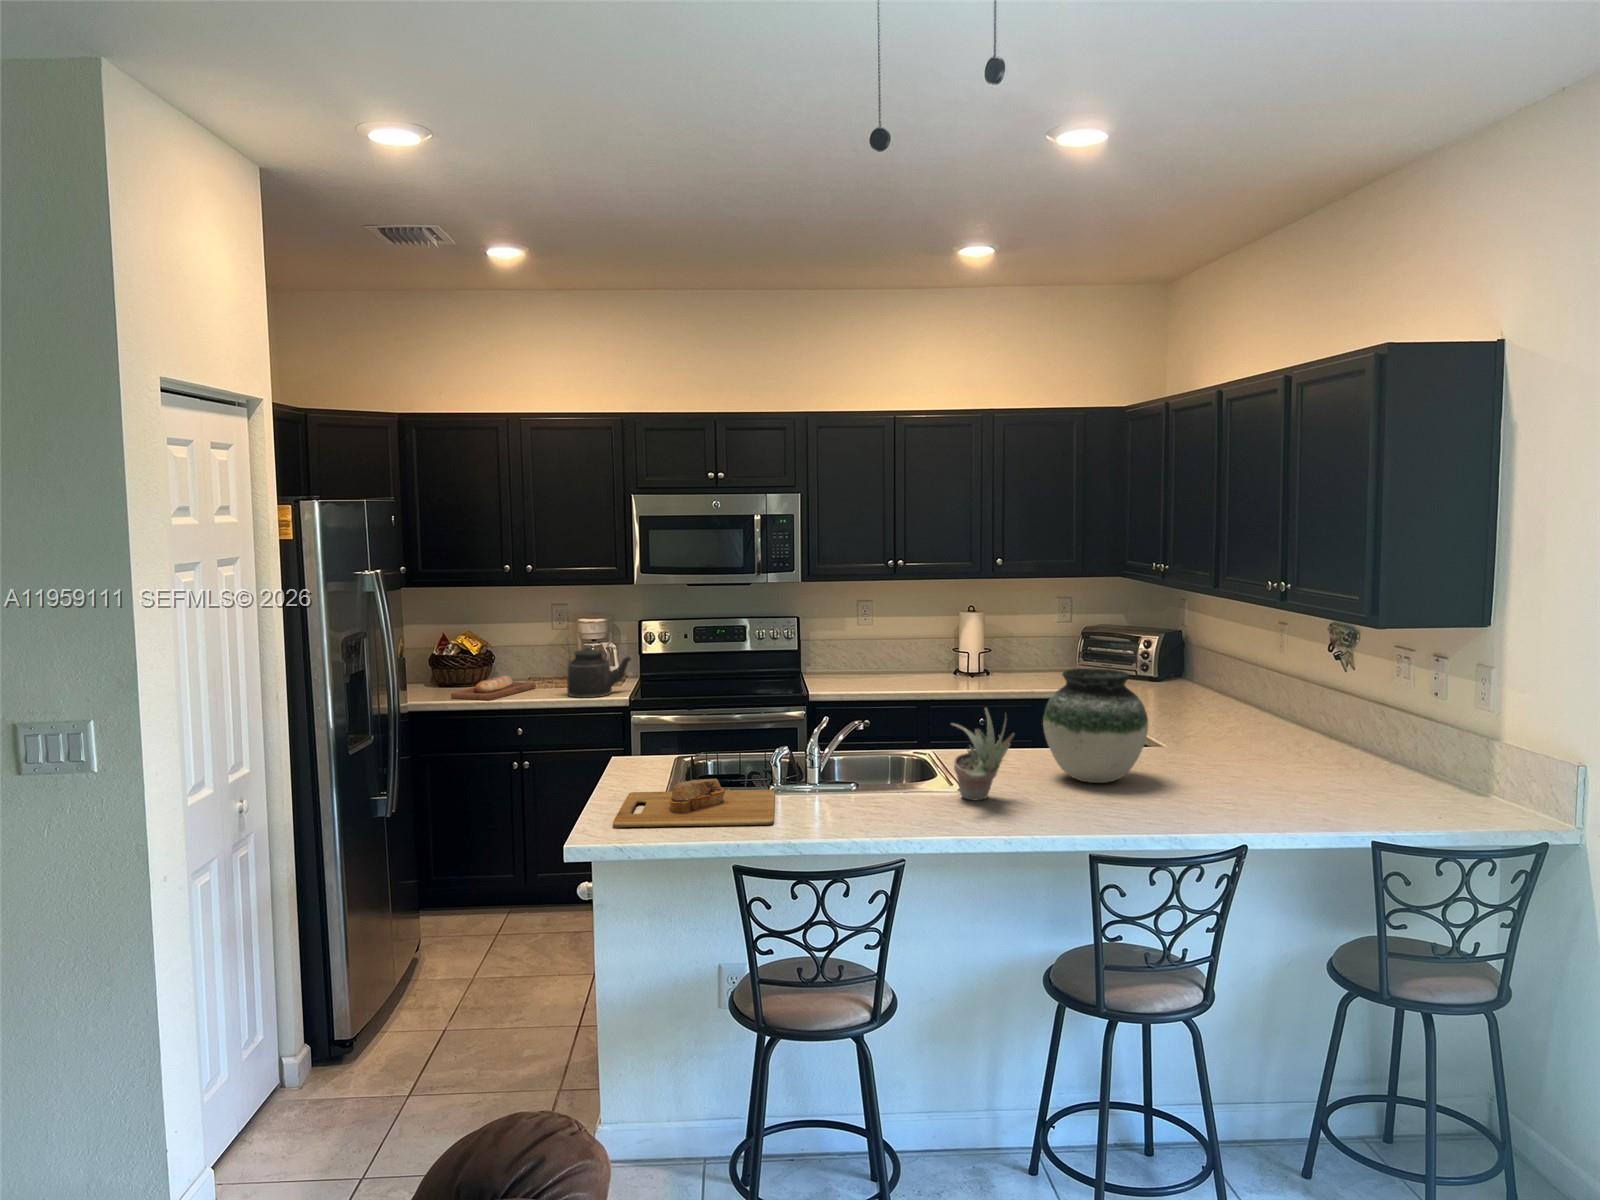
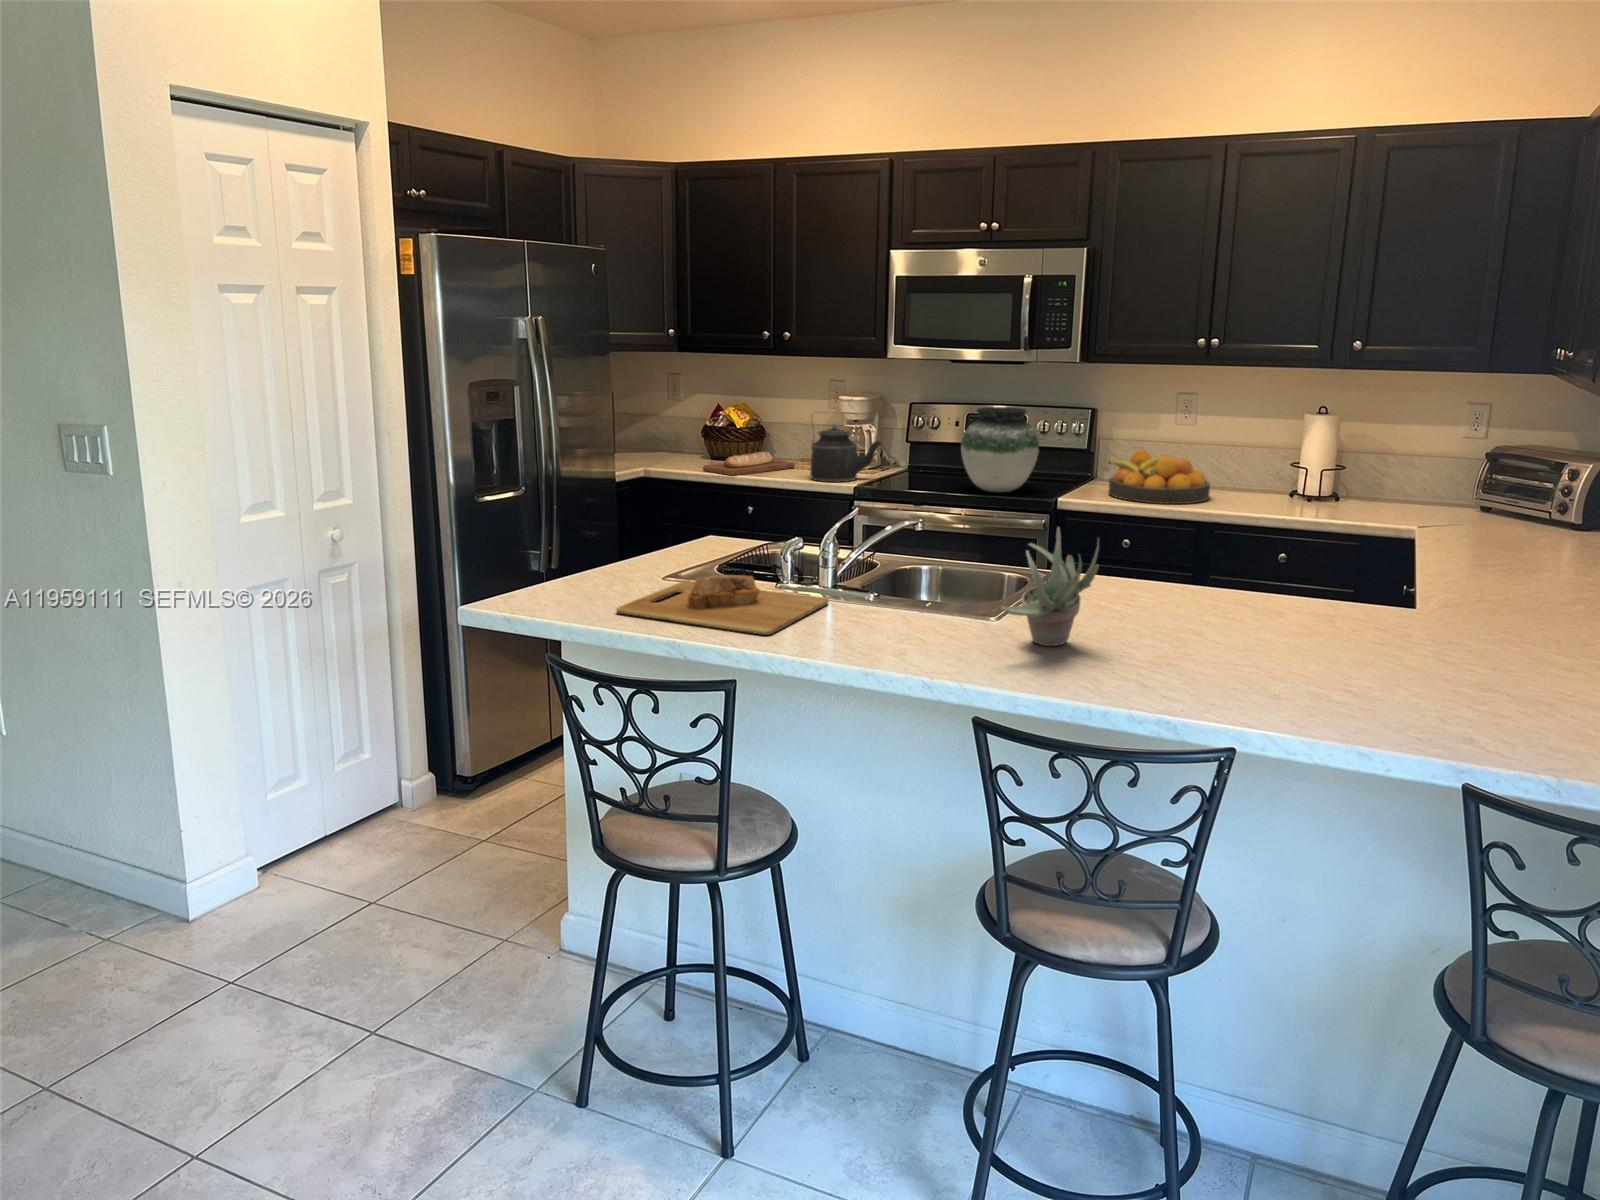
fruit bowl: none [828,649,909,690] -> present [1108,450,1210,504]
vase: present [1043,668,1148,783] -> present [961,407,1039,492]

